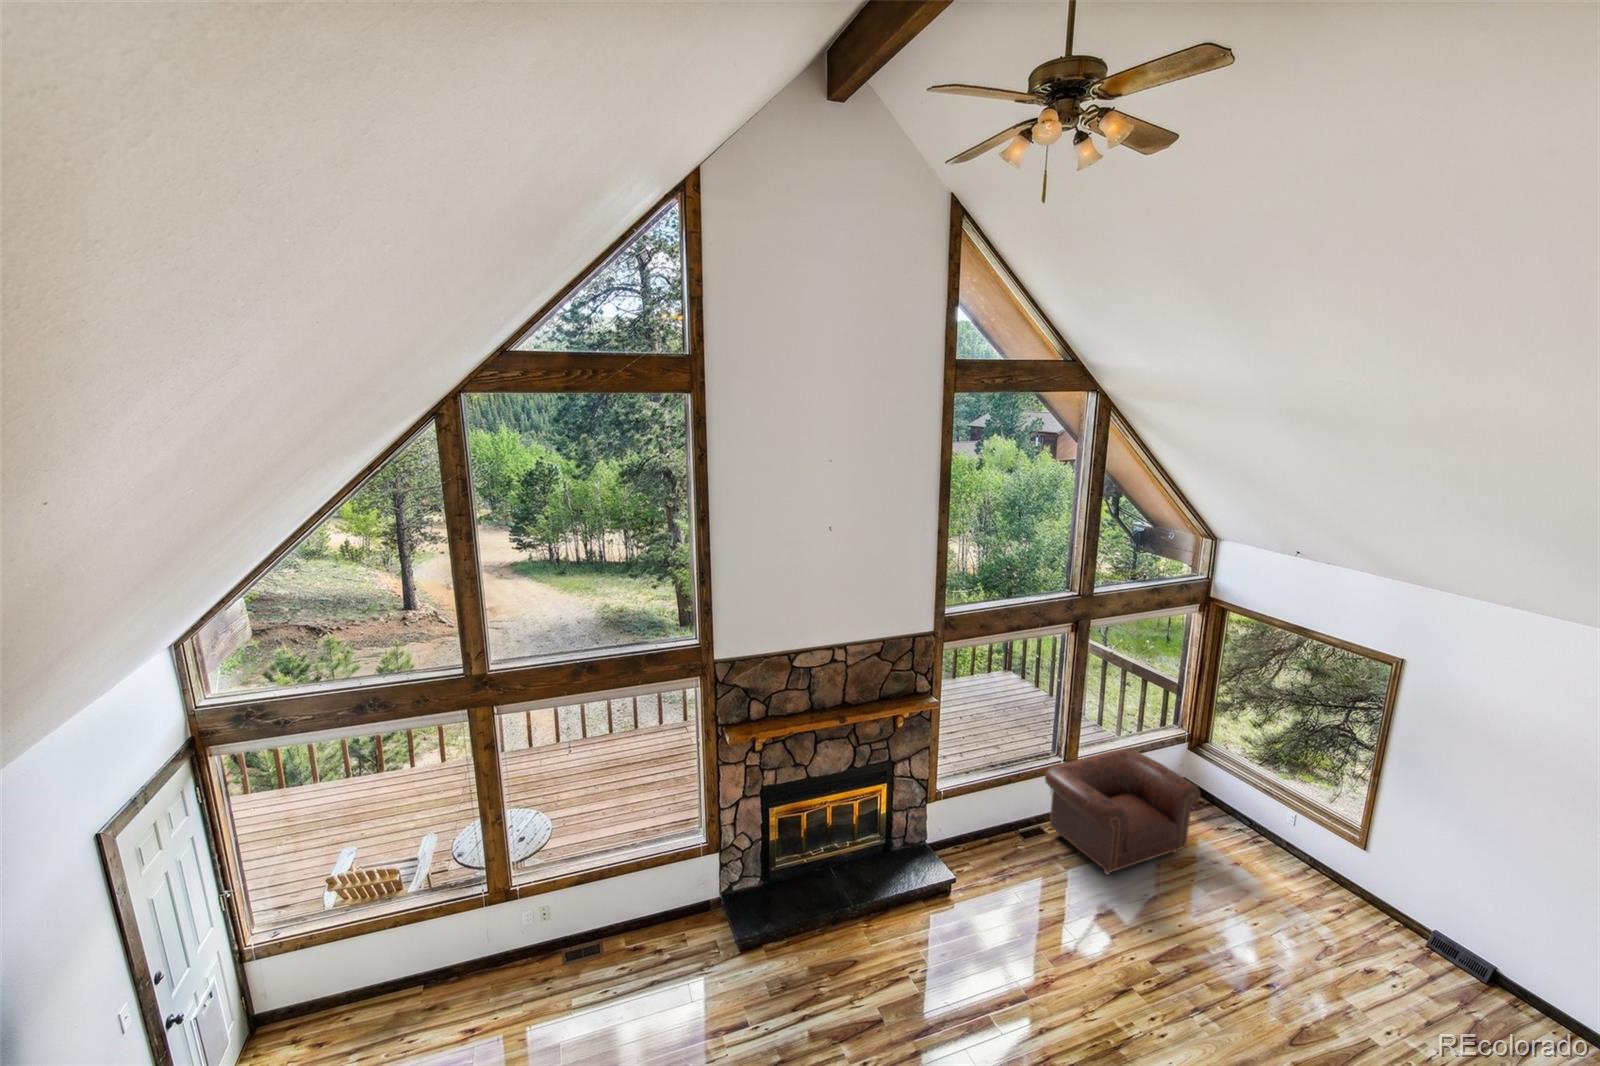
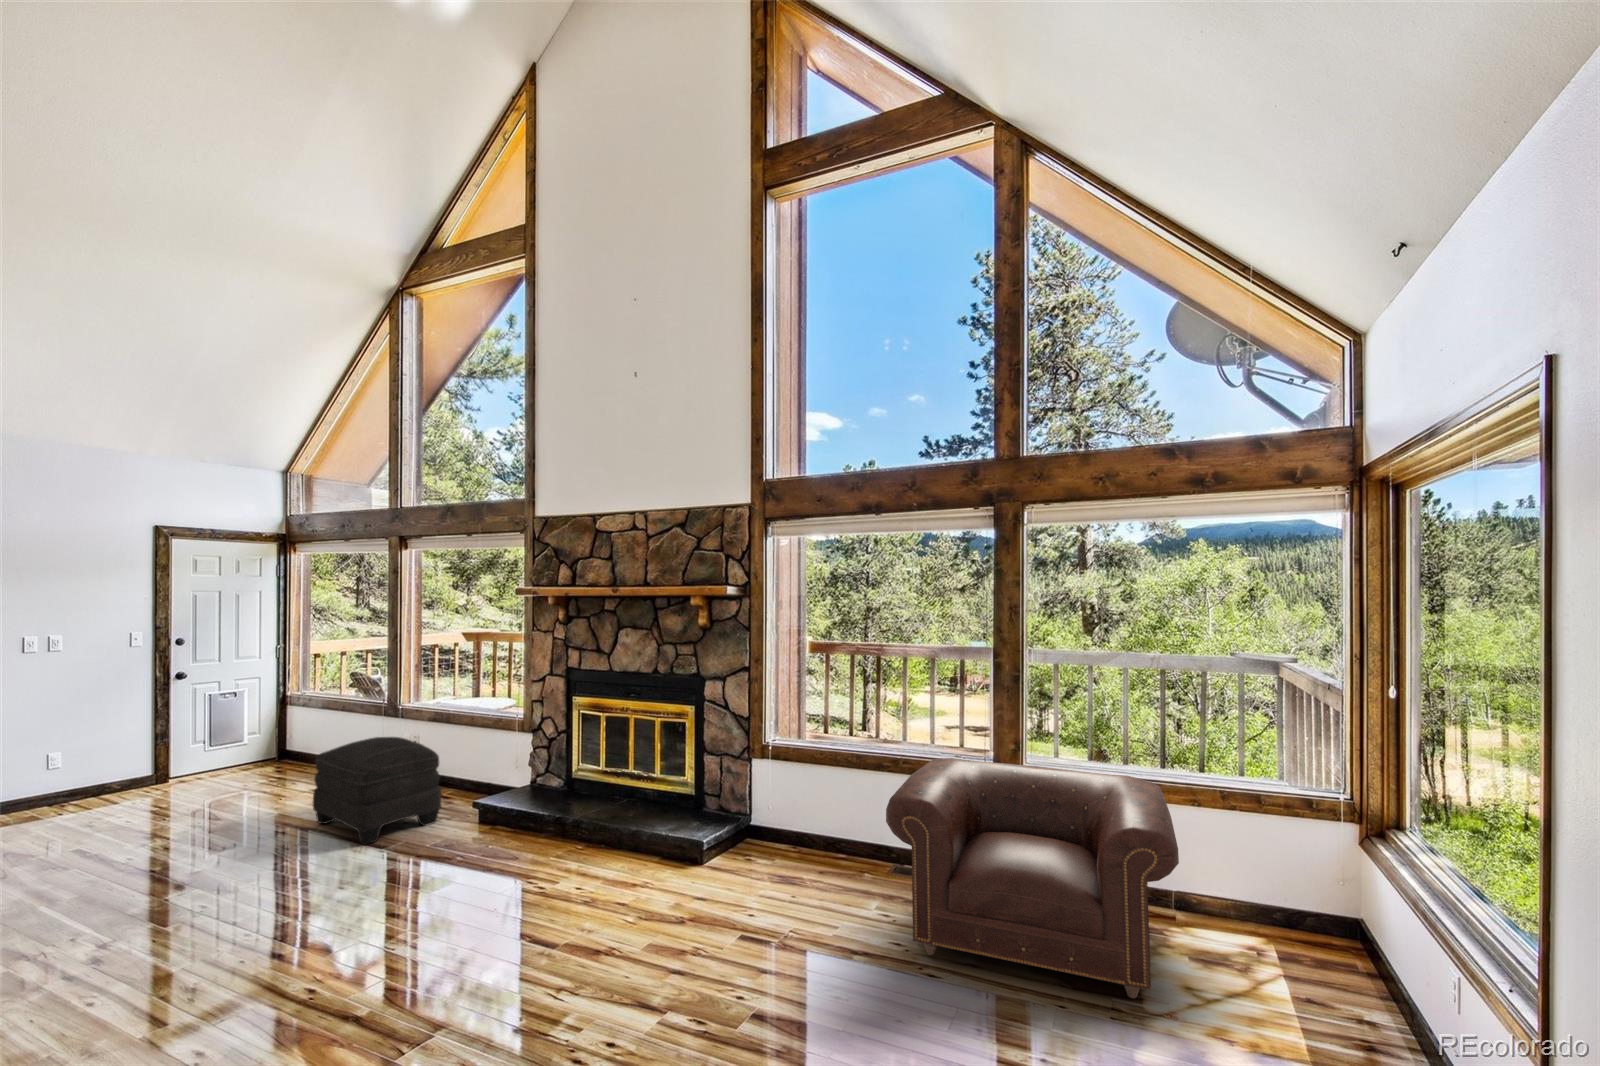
ottoman: none [601,912,717,1036] -> present [313,737,441,844]

